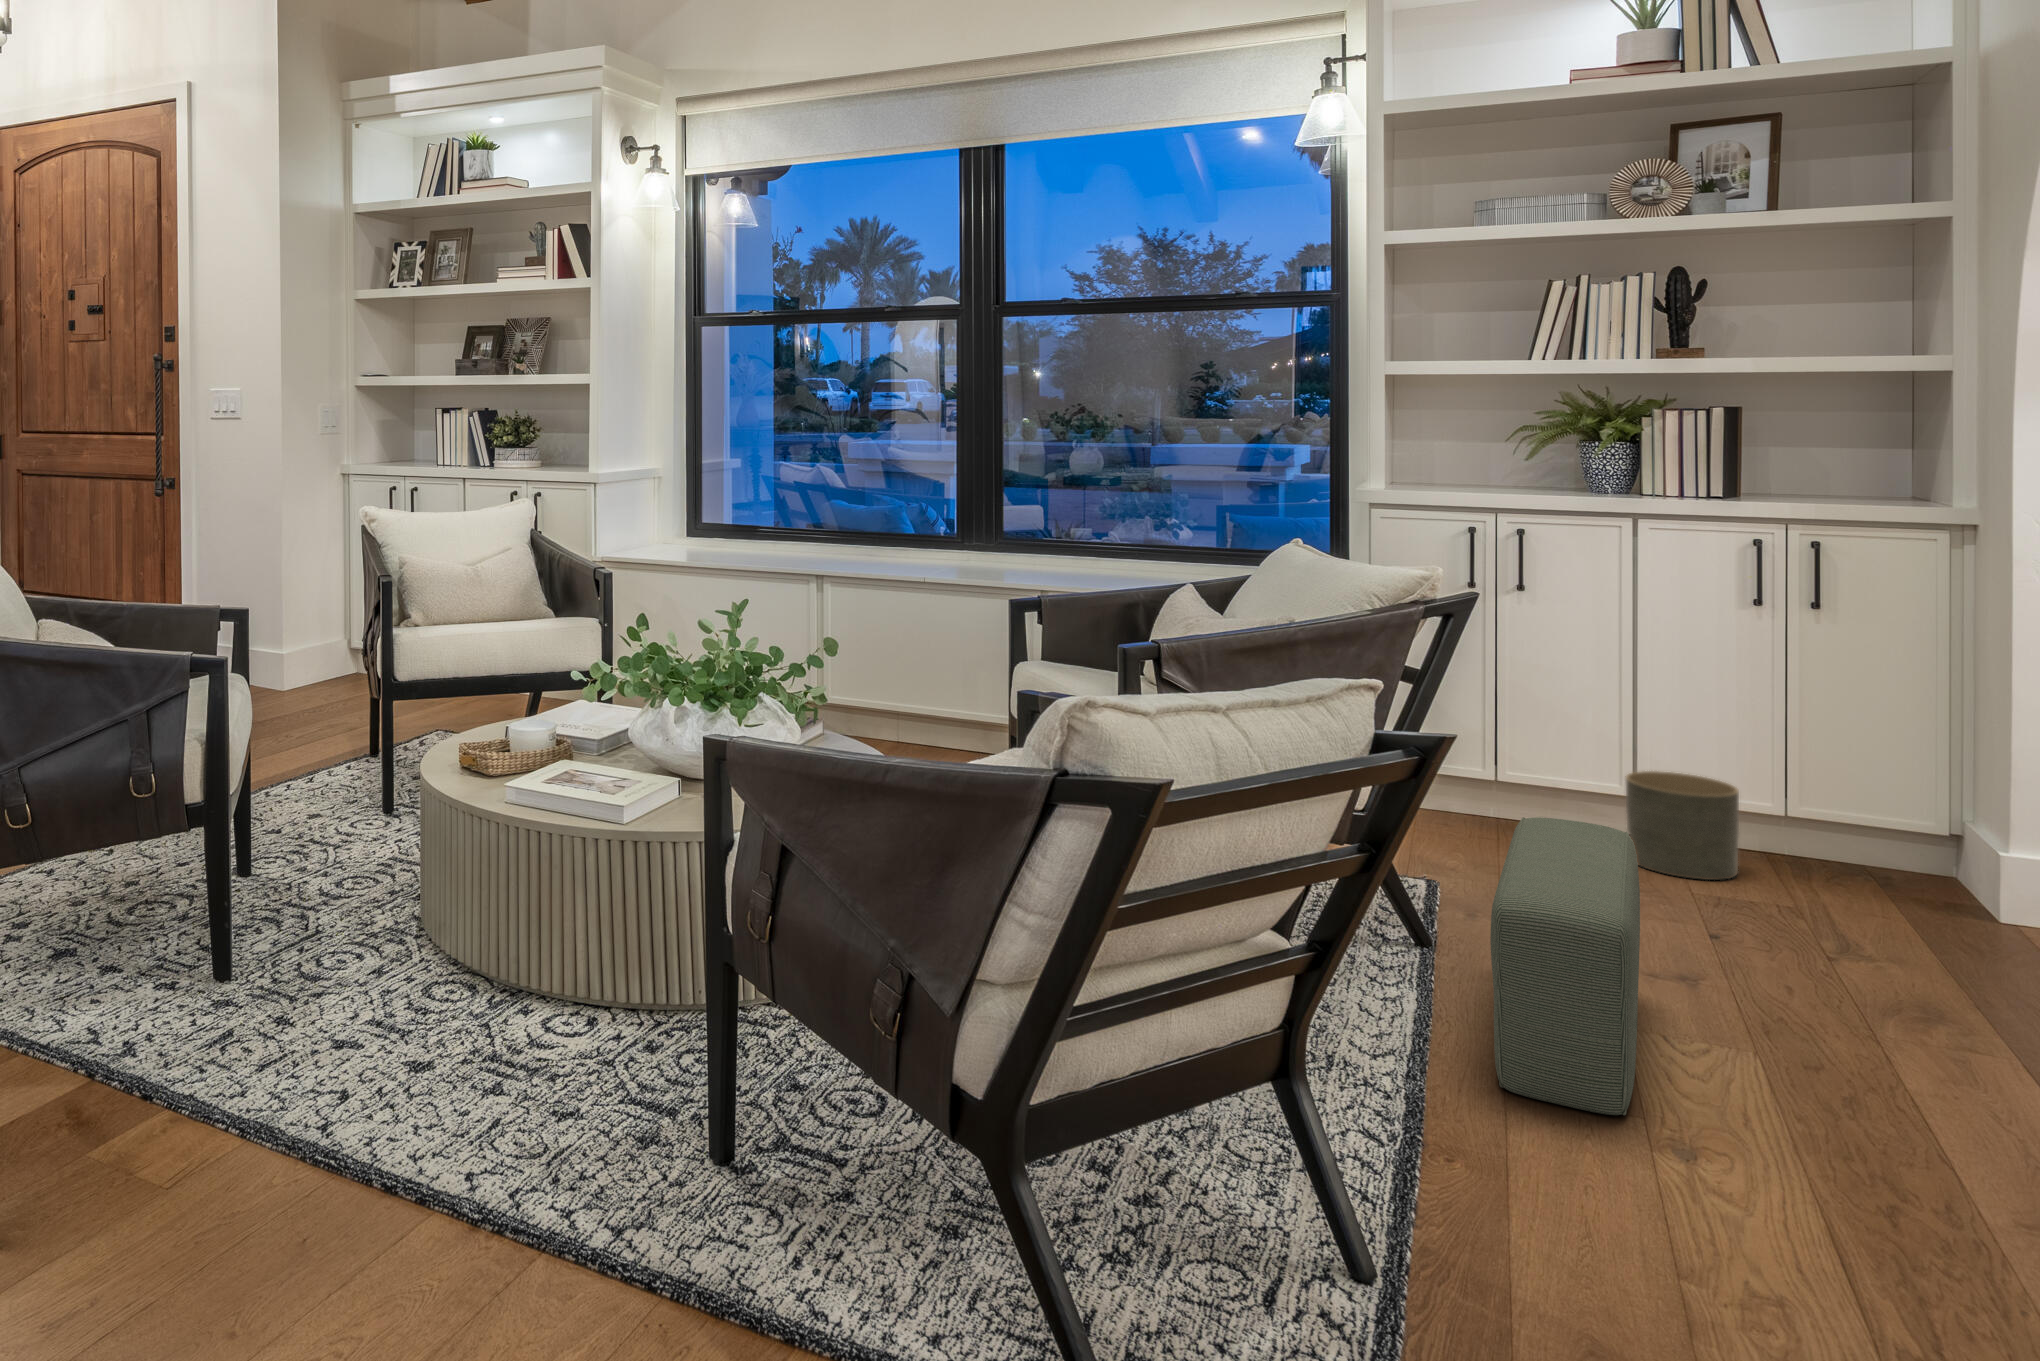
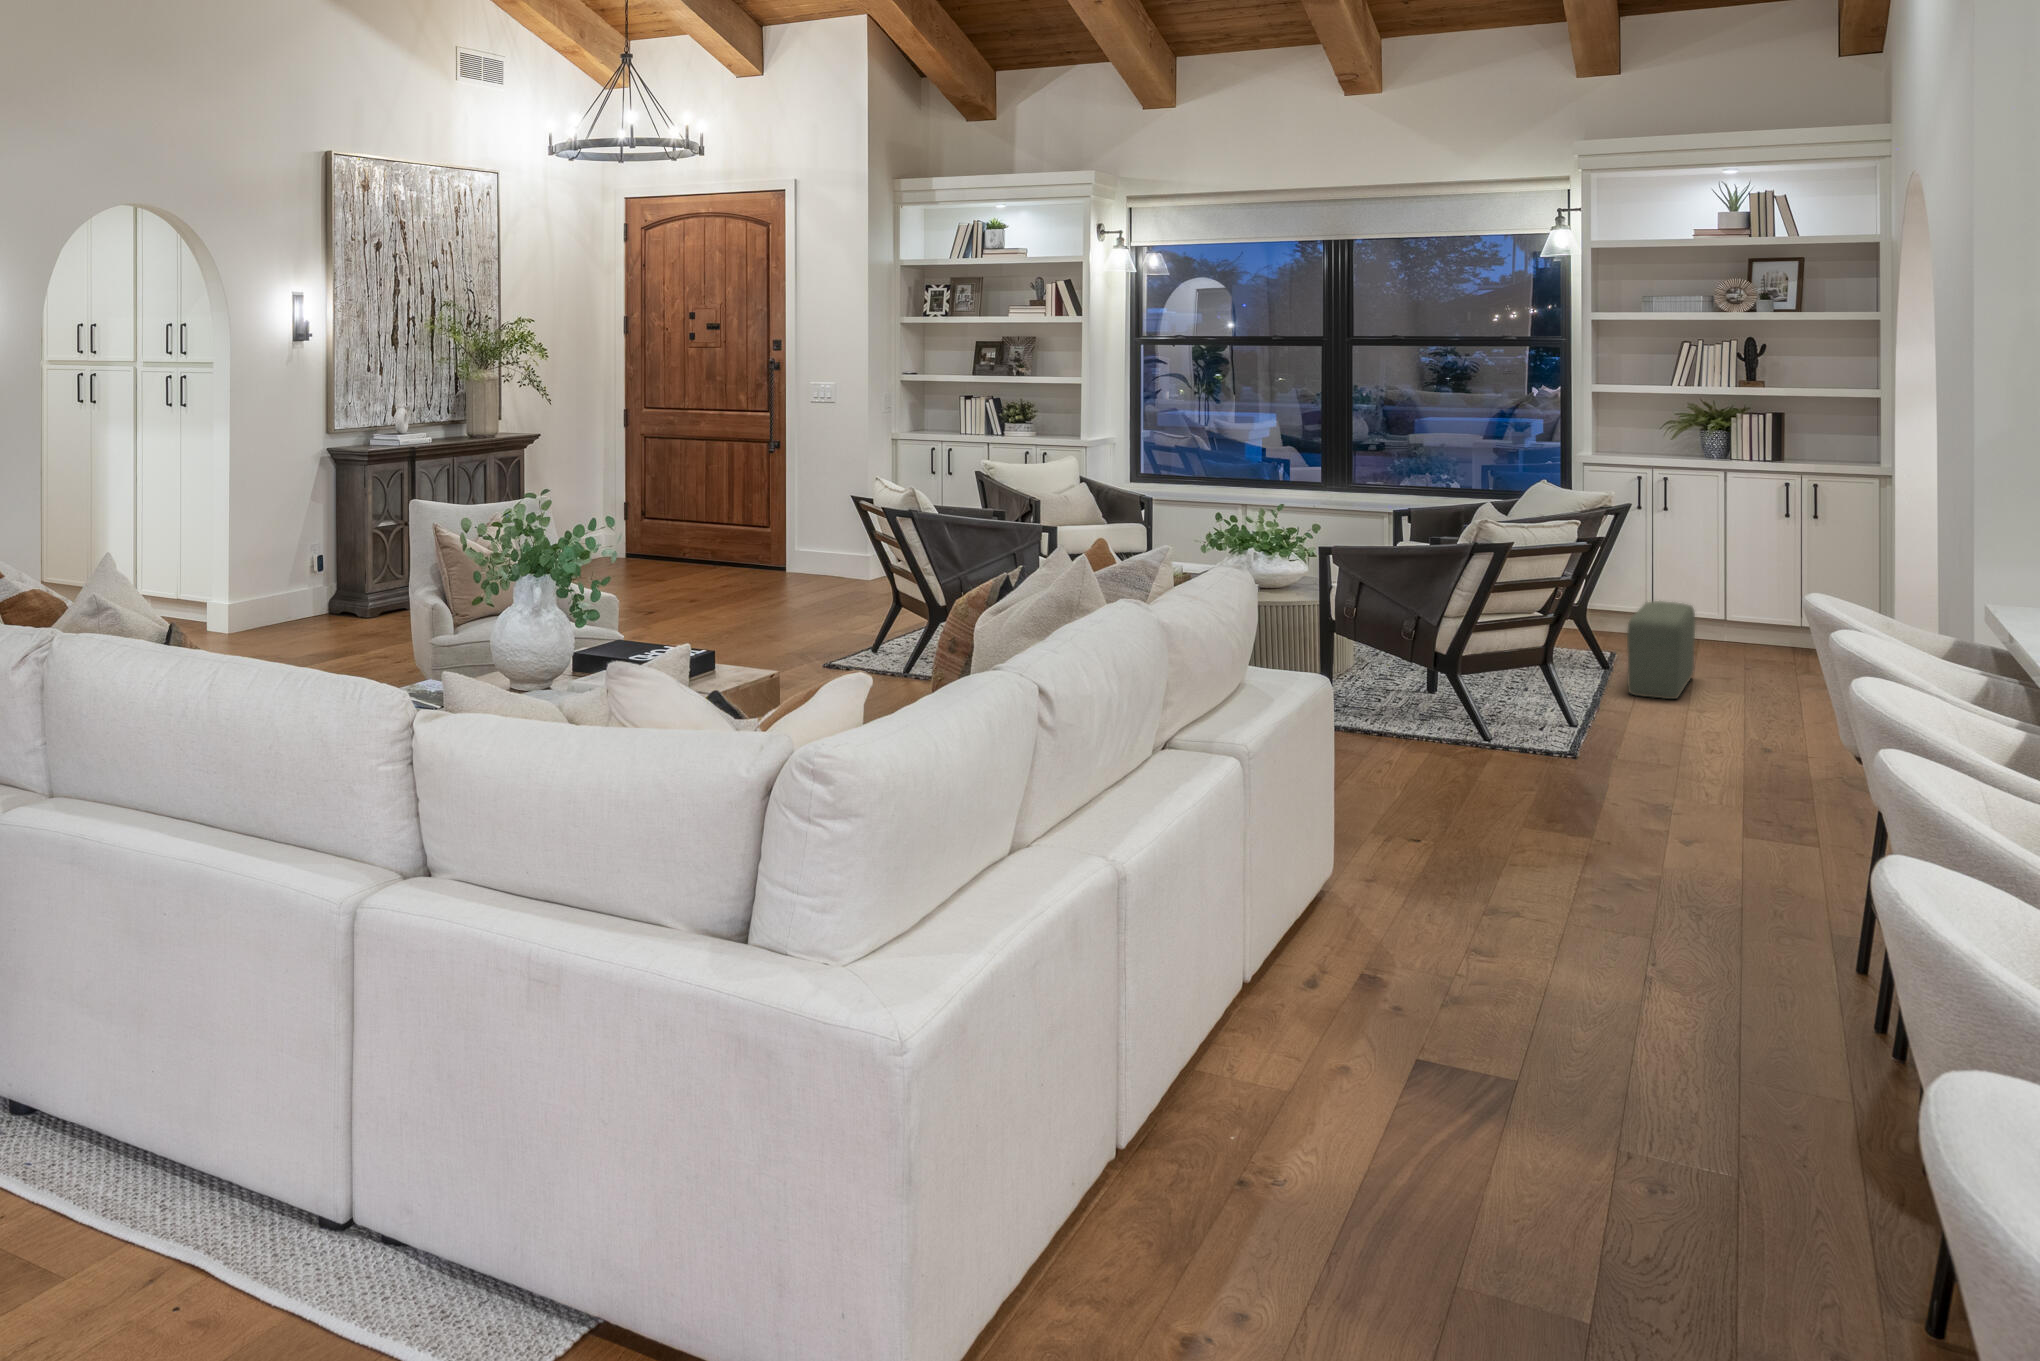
planter: present [1625,771,1739,880] -> none [1709,602,1764,651]

